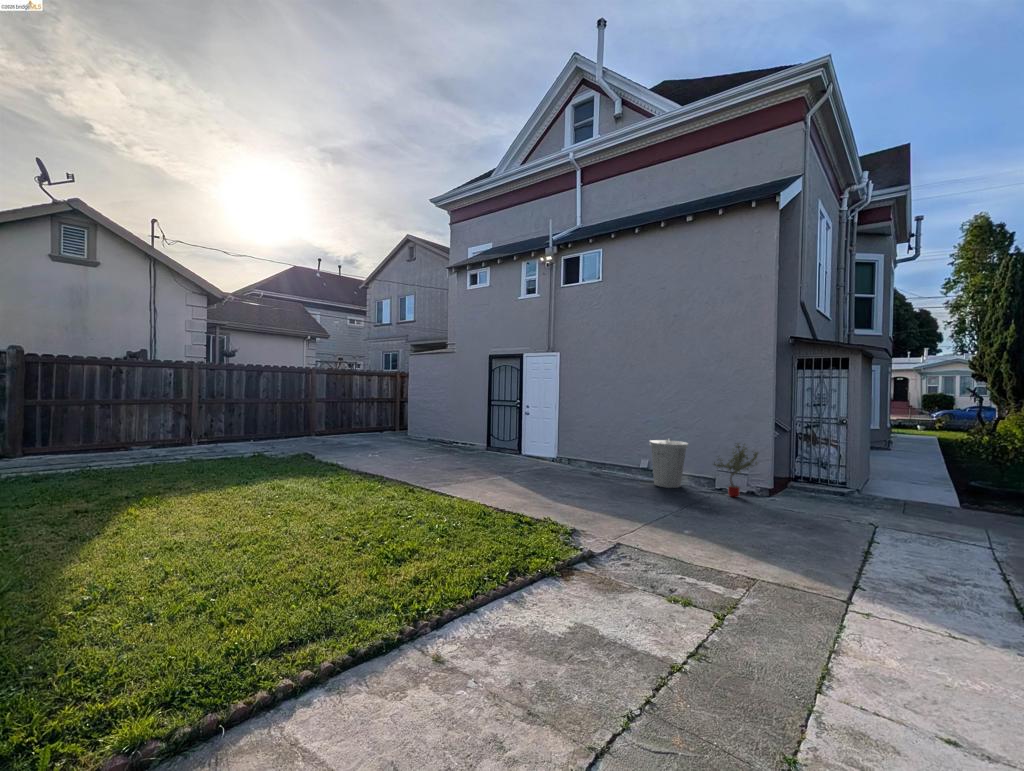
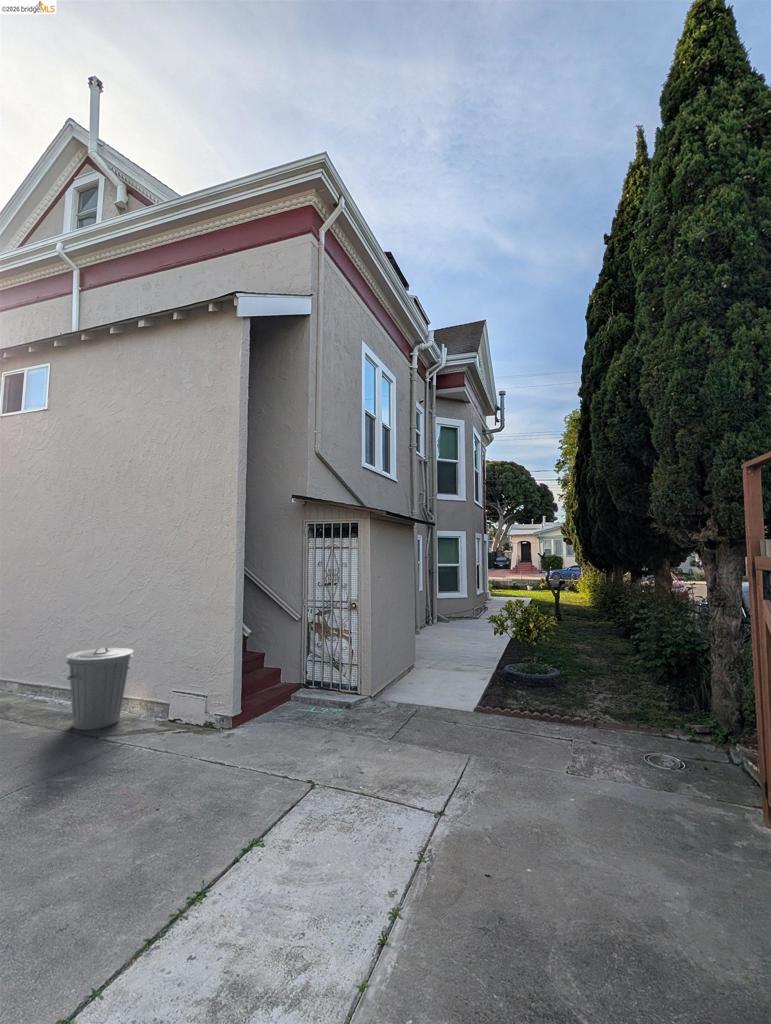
potted tree: present [714,443,758,497] -> none [149,650,207,740]

